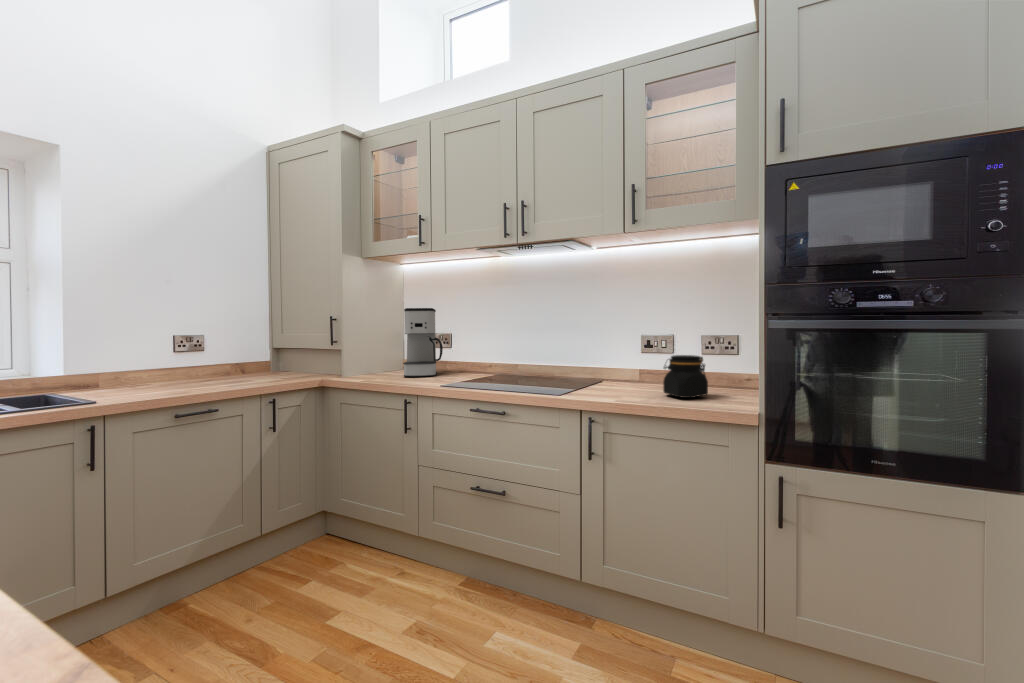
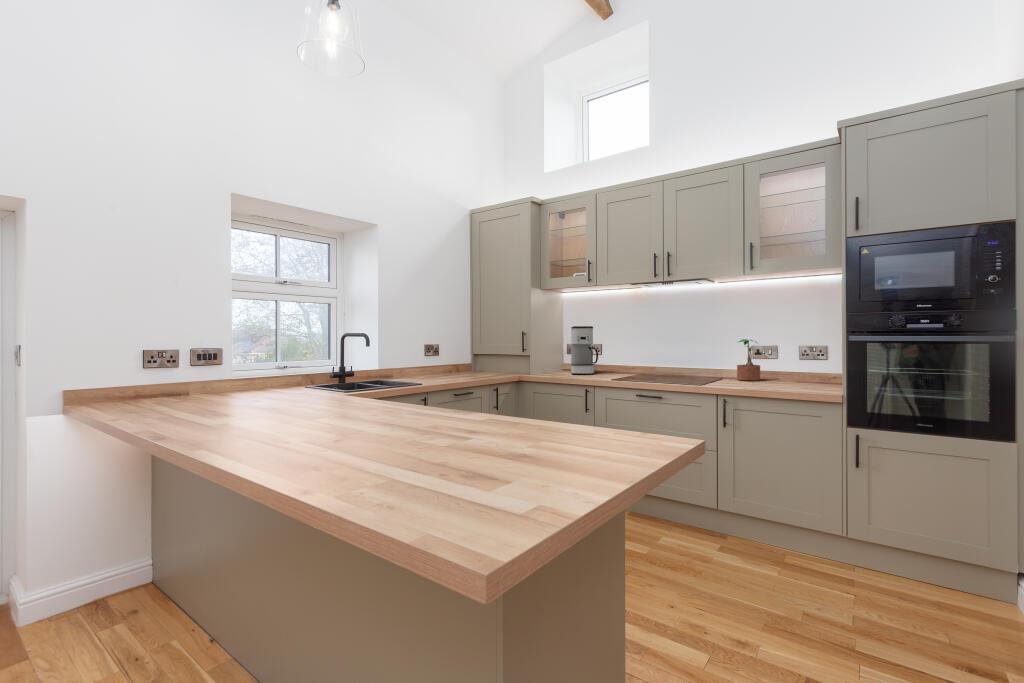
potted plant: none [619,326,653,386] -> present [737,339,760,380]
jar: present [663,355,708,398] -> none [773,359,805,387]

